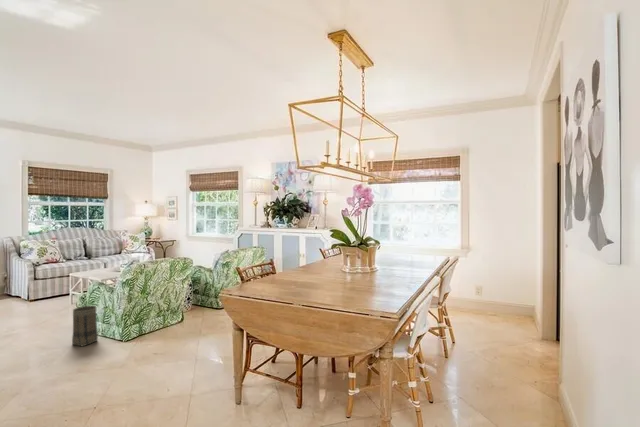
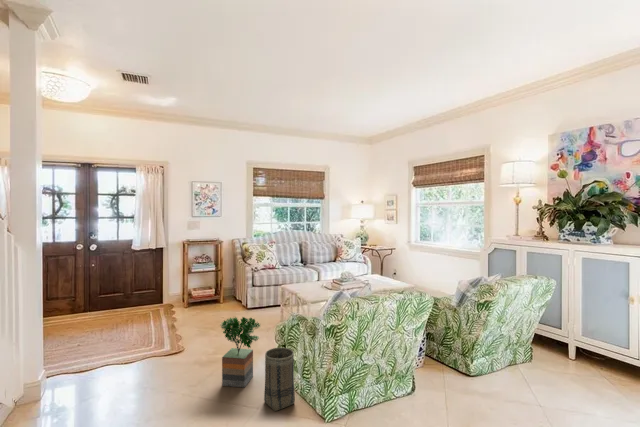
potted tree: none [24,291,64,345] -> present [221,317,260,387]

